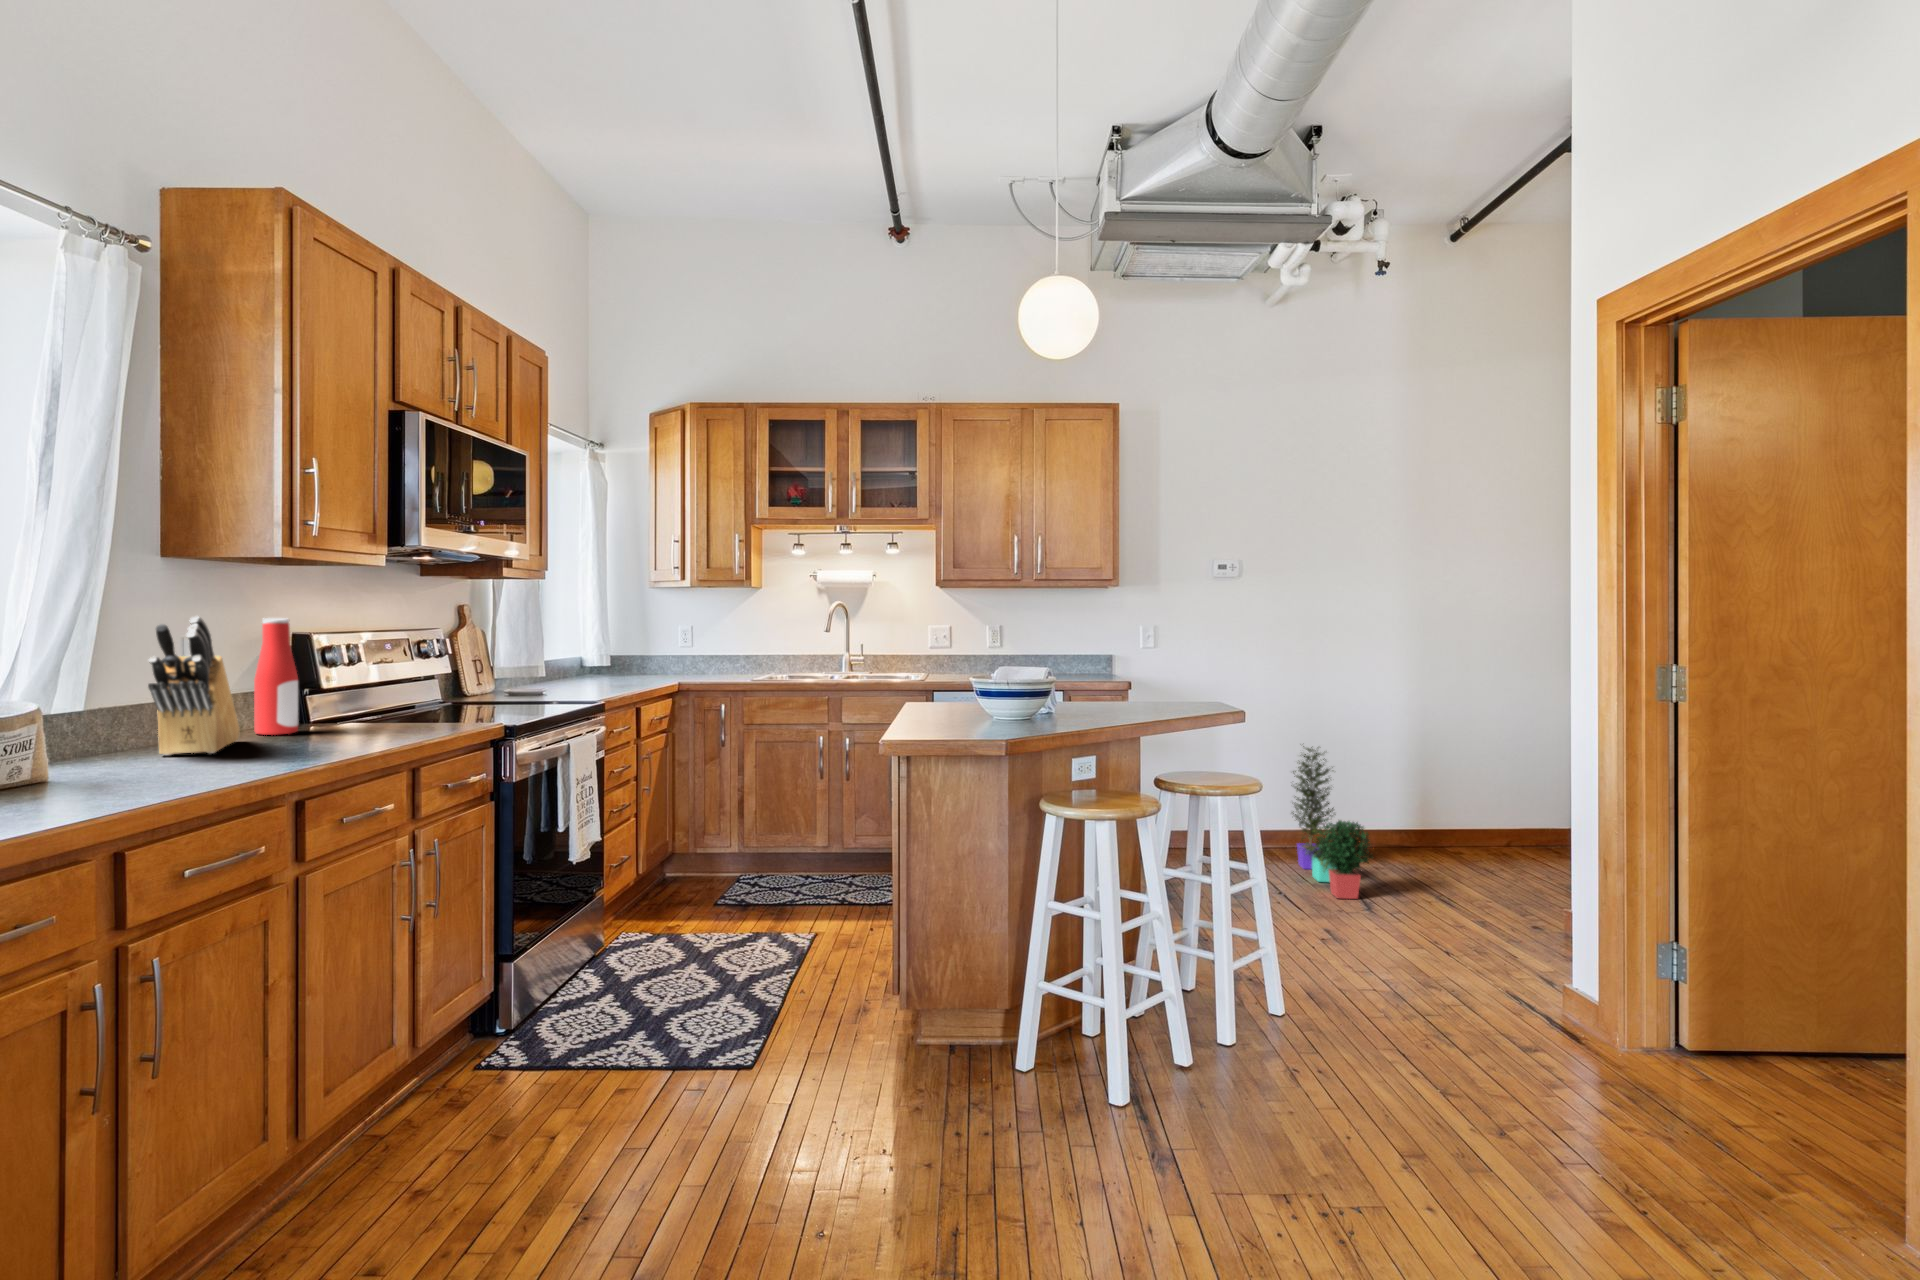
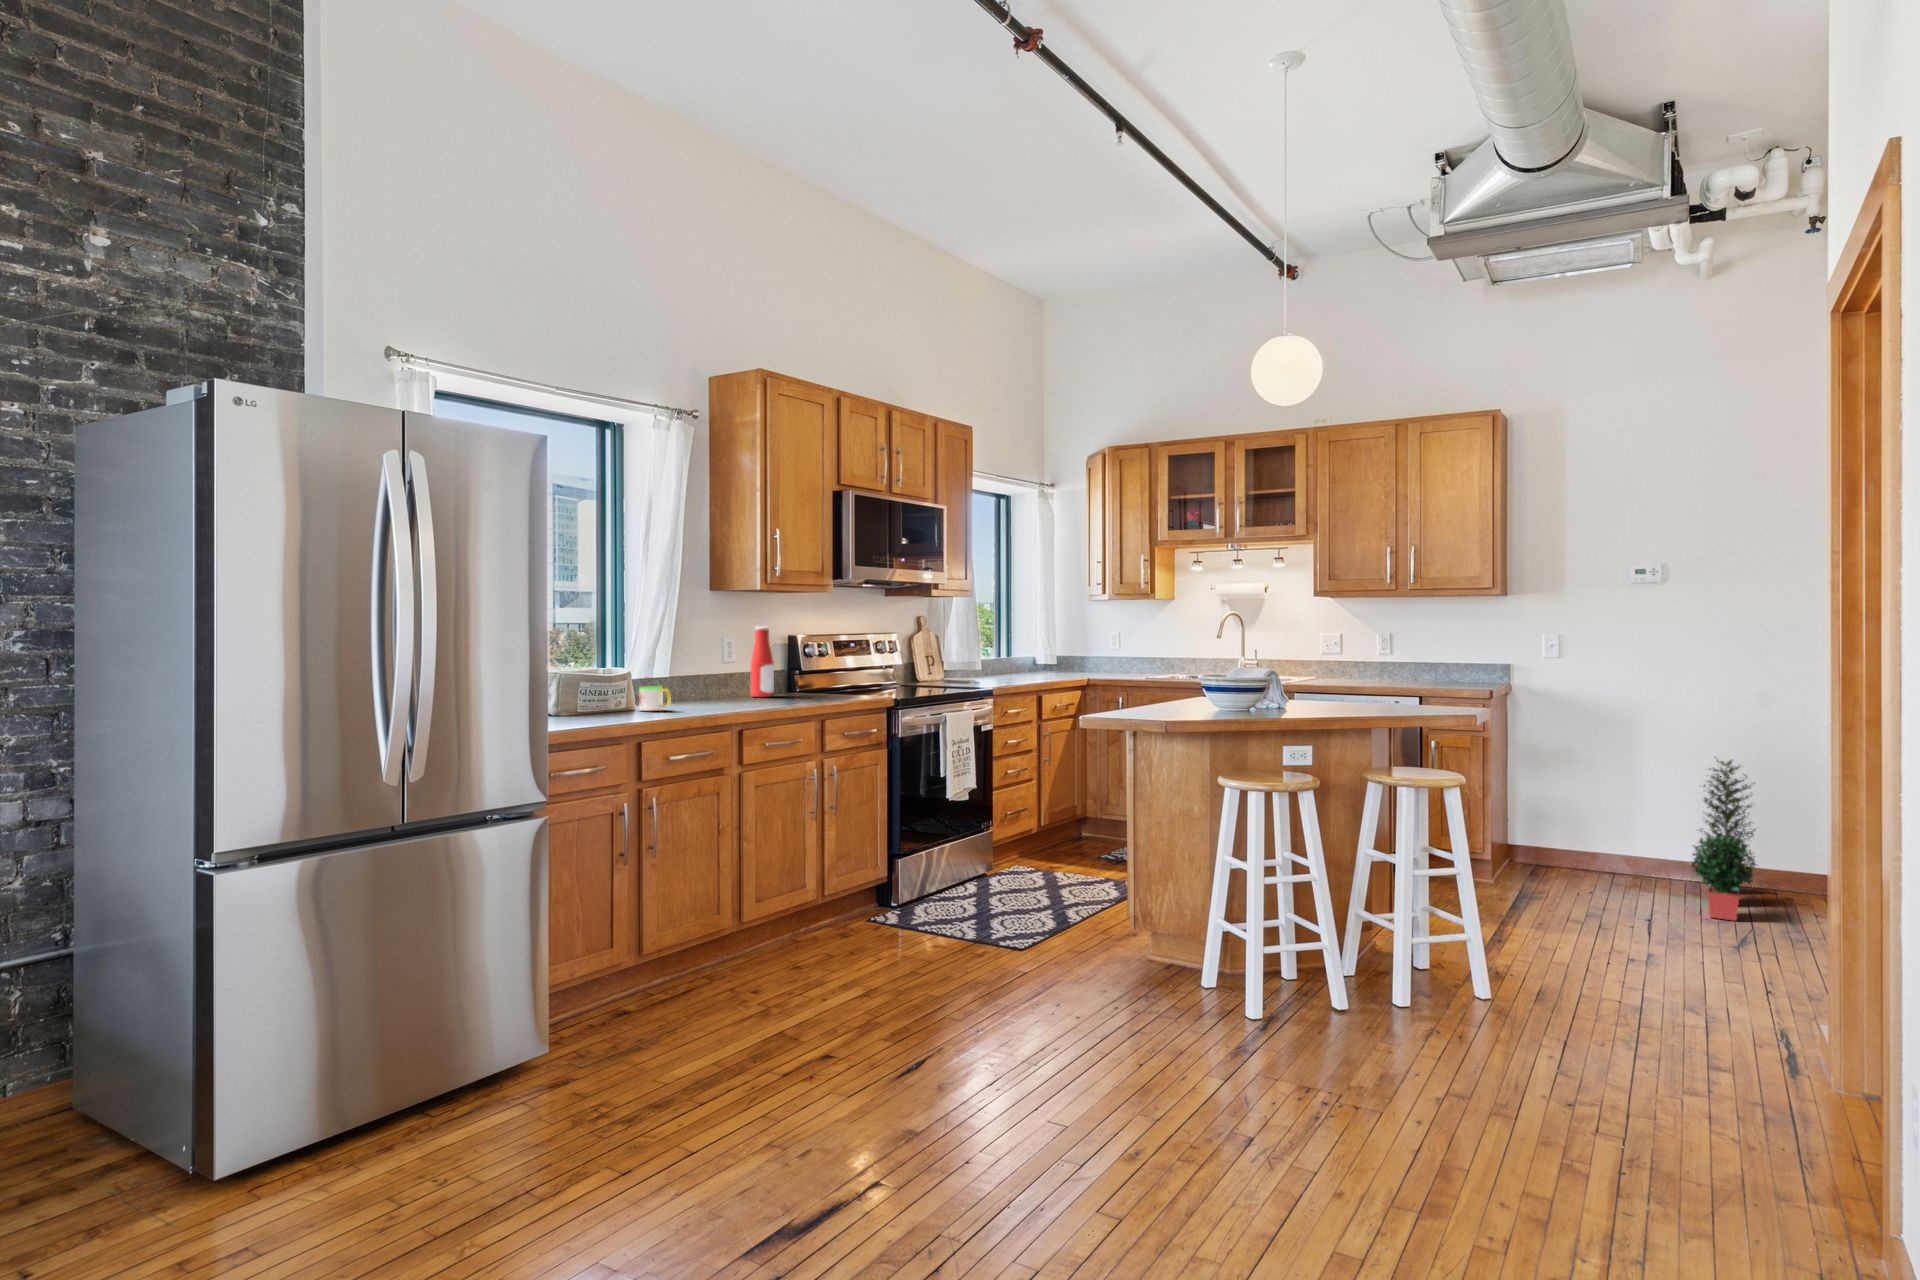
knife block: present [148,616,240,755] -> none [681,625,738,703]
mug: none [69,732,146,781] -> present [639,687,671,711]

